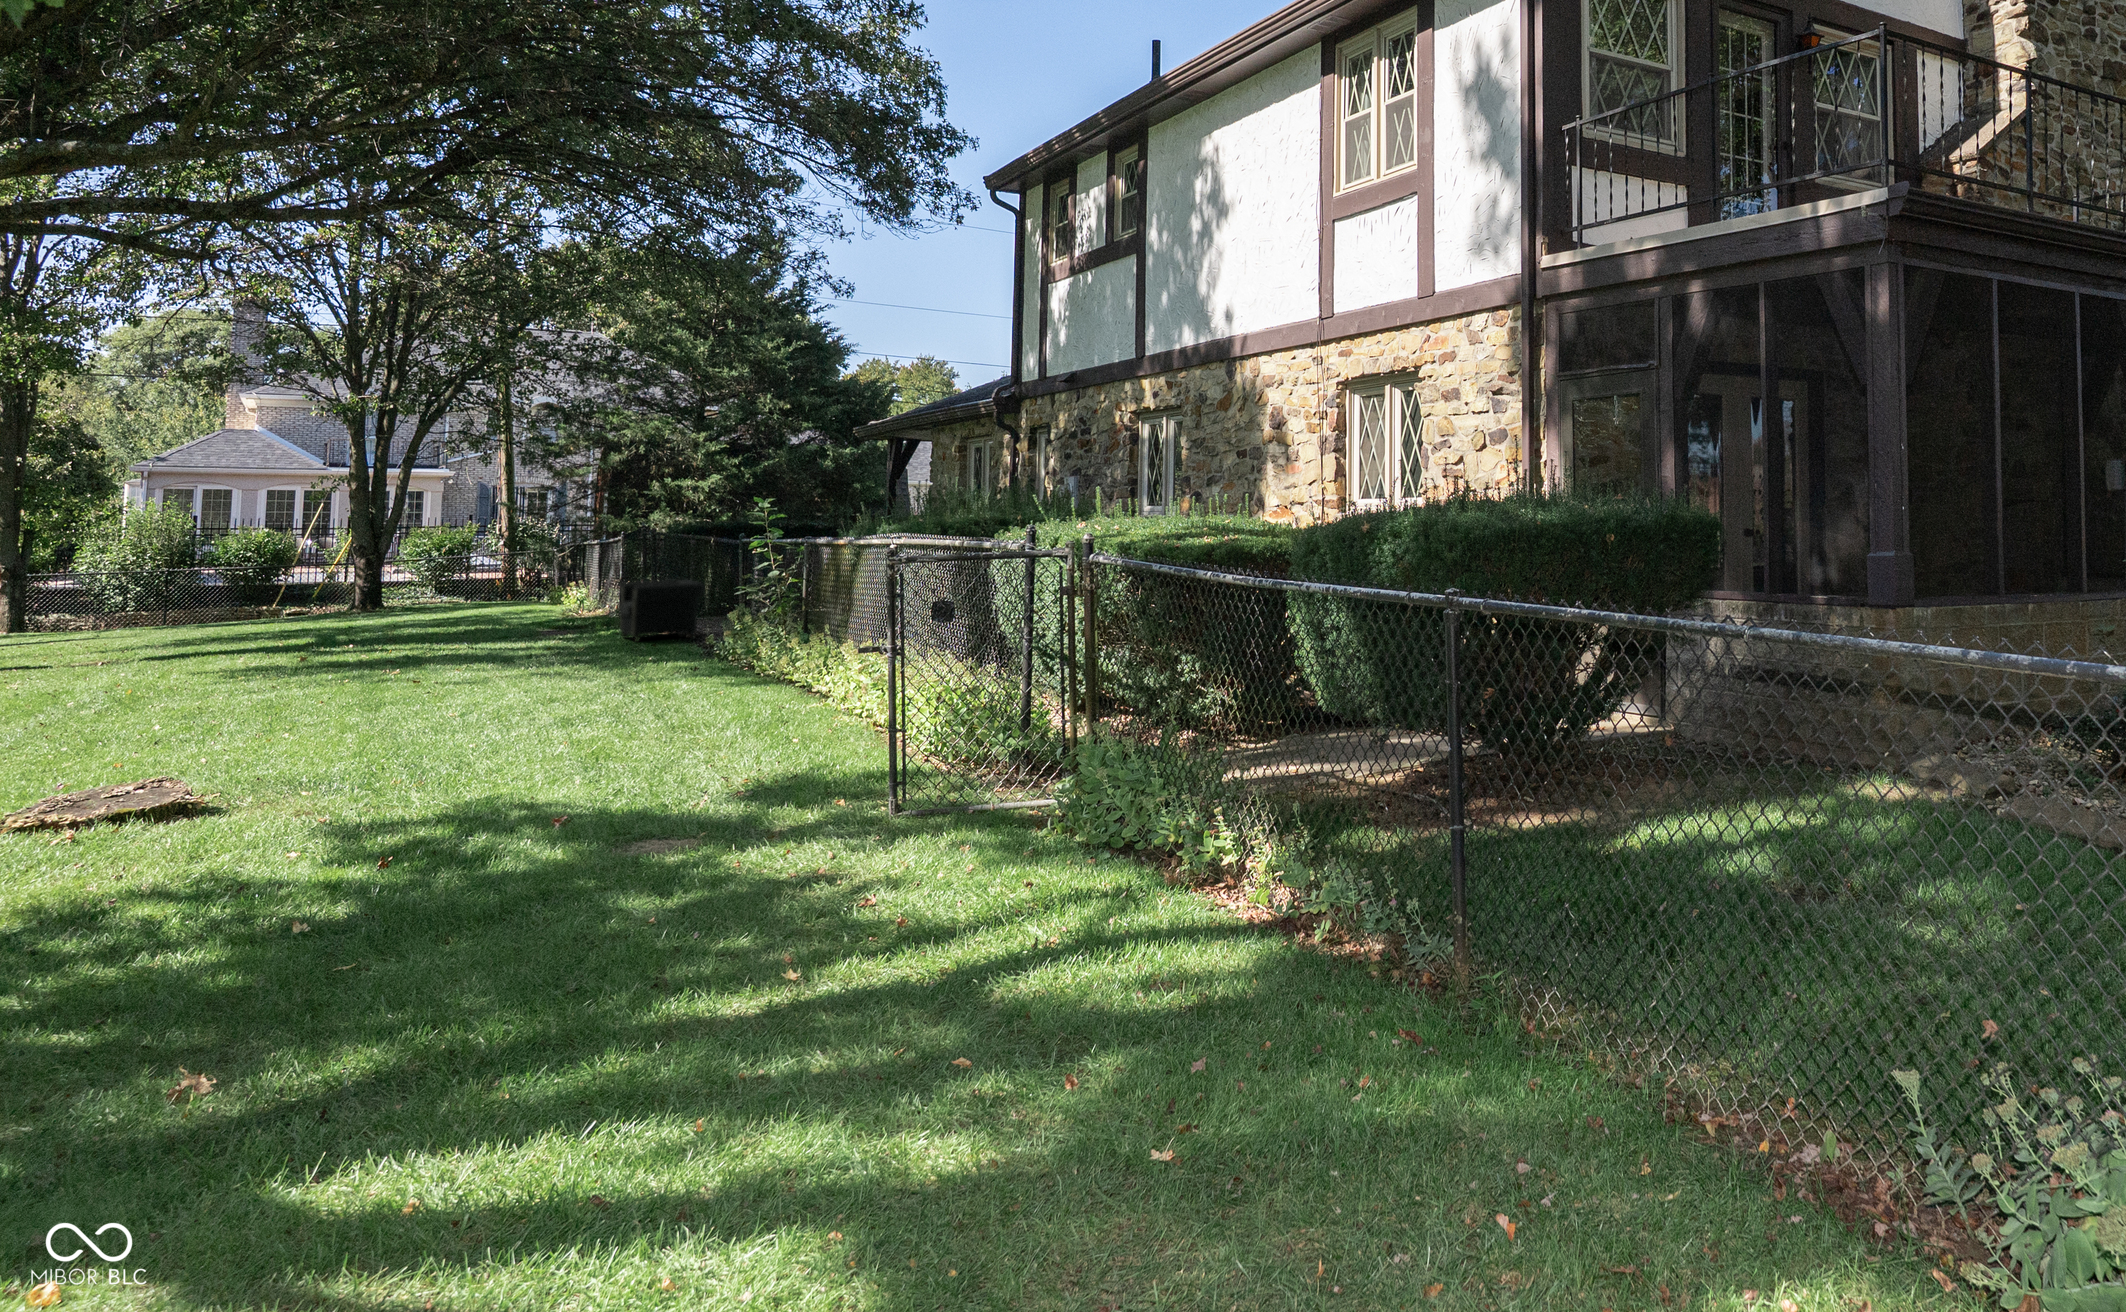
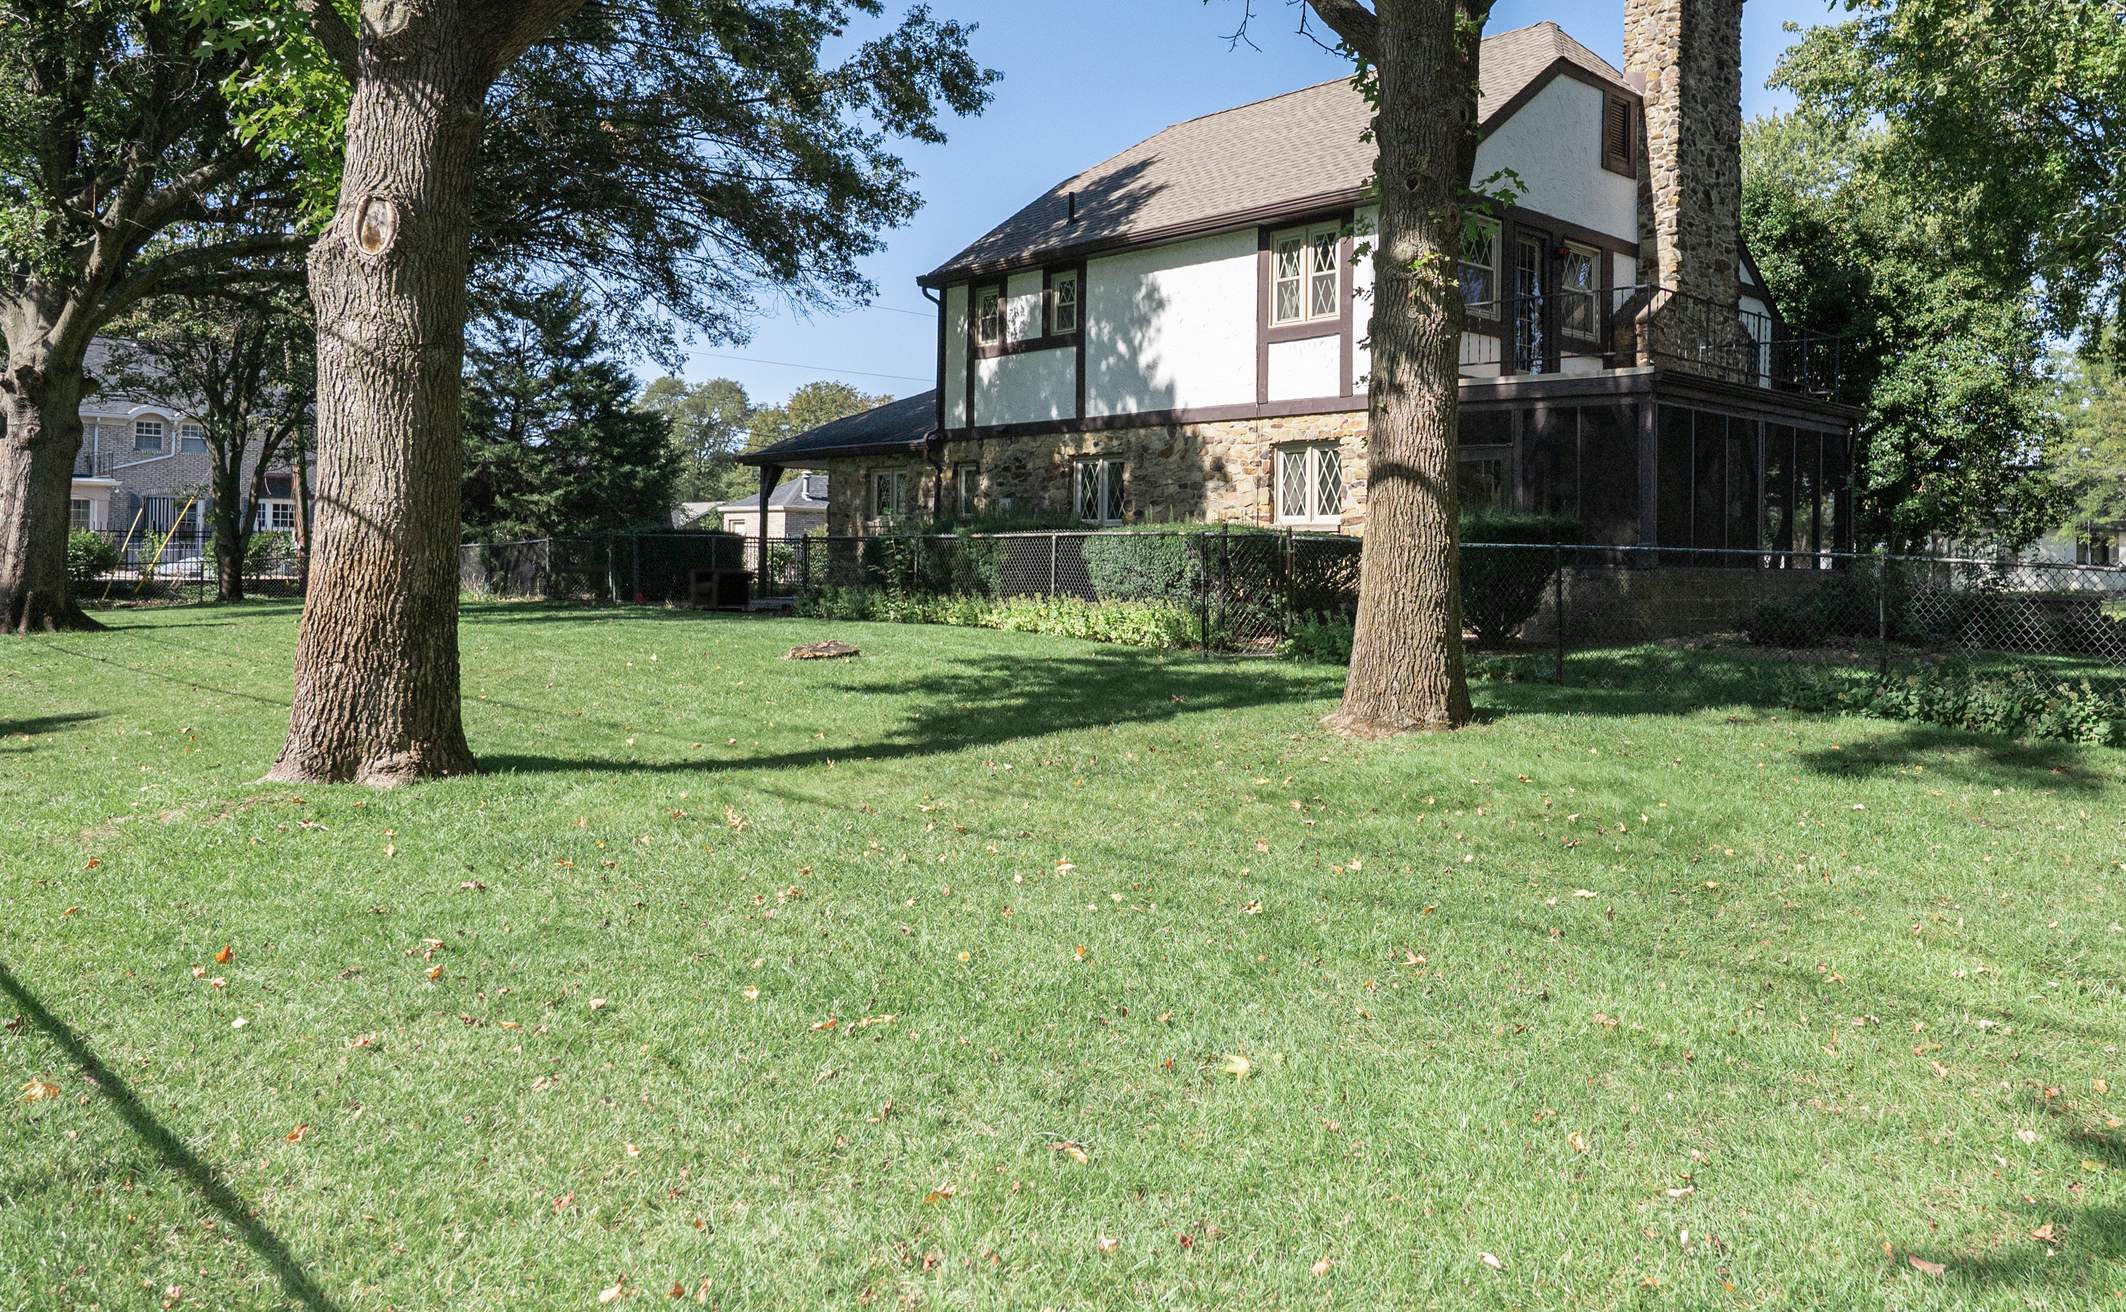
round table: none [538,571,623,618] -> present [552,567,609,600]

